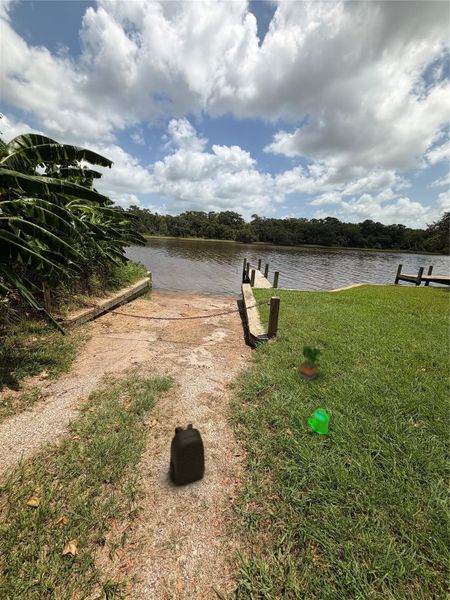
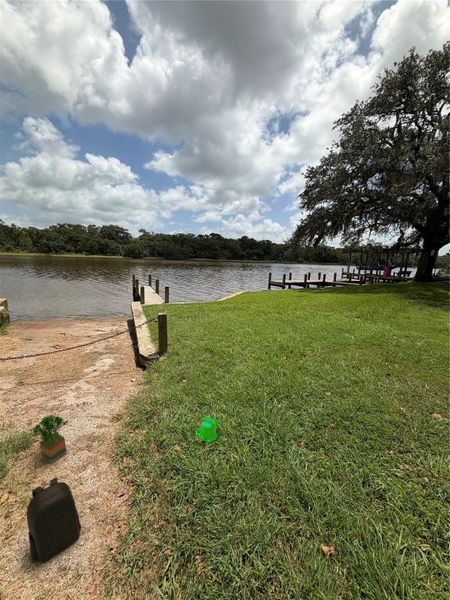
potted tree: present [300,346,323,381] -> present [33,415,68,464]

